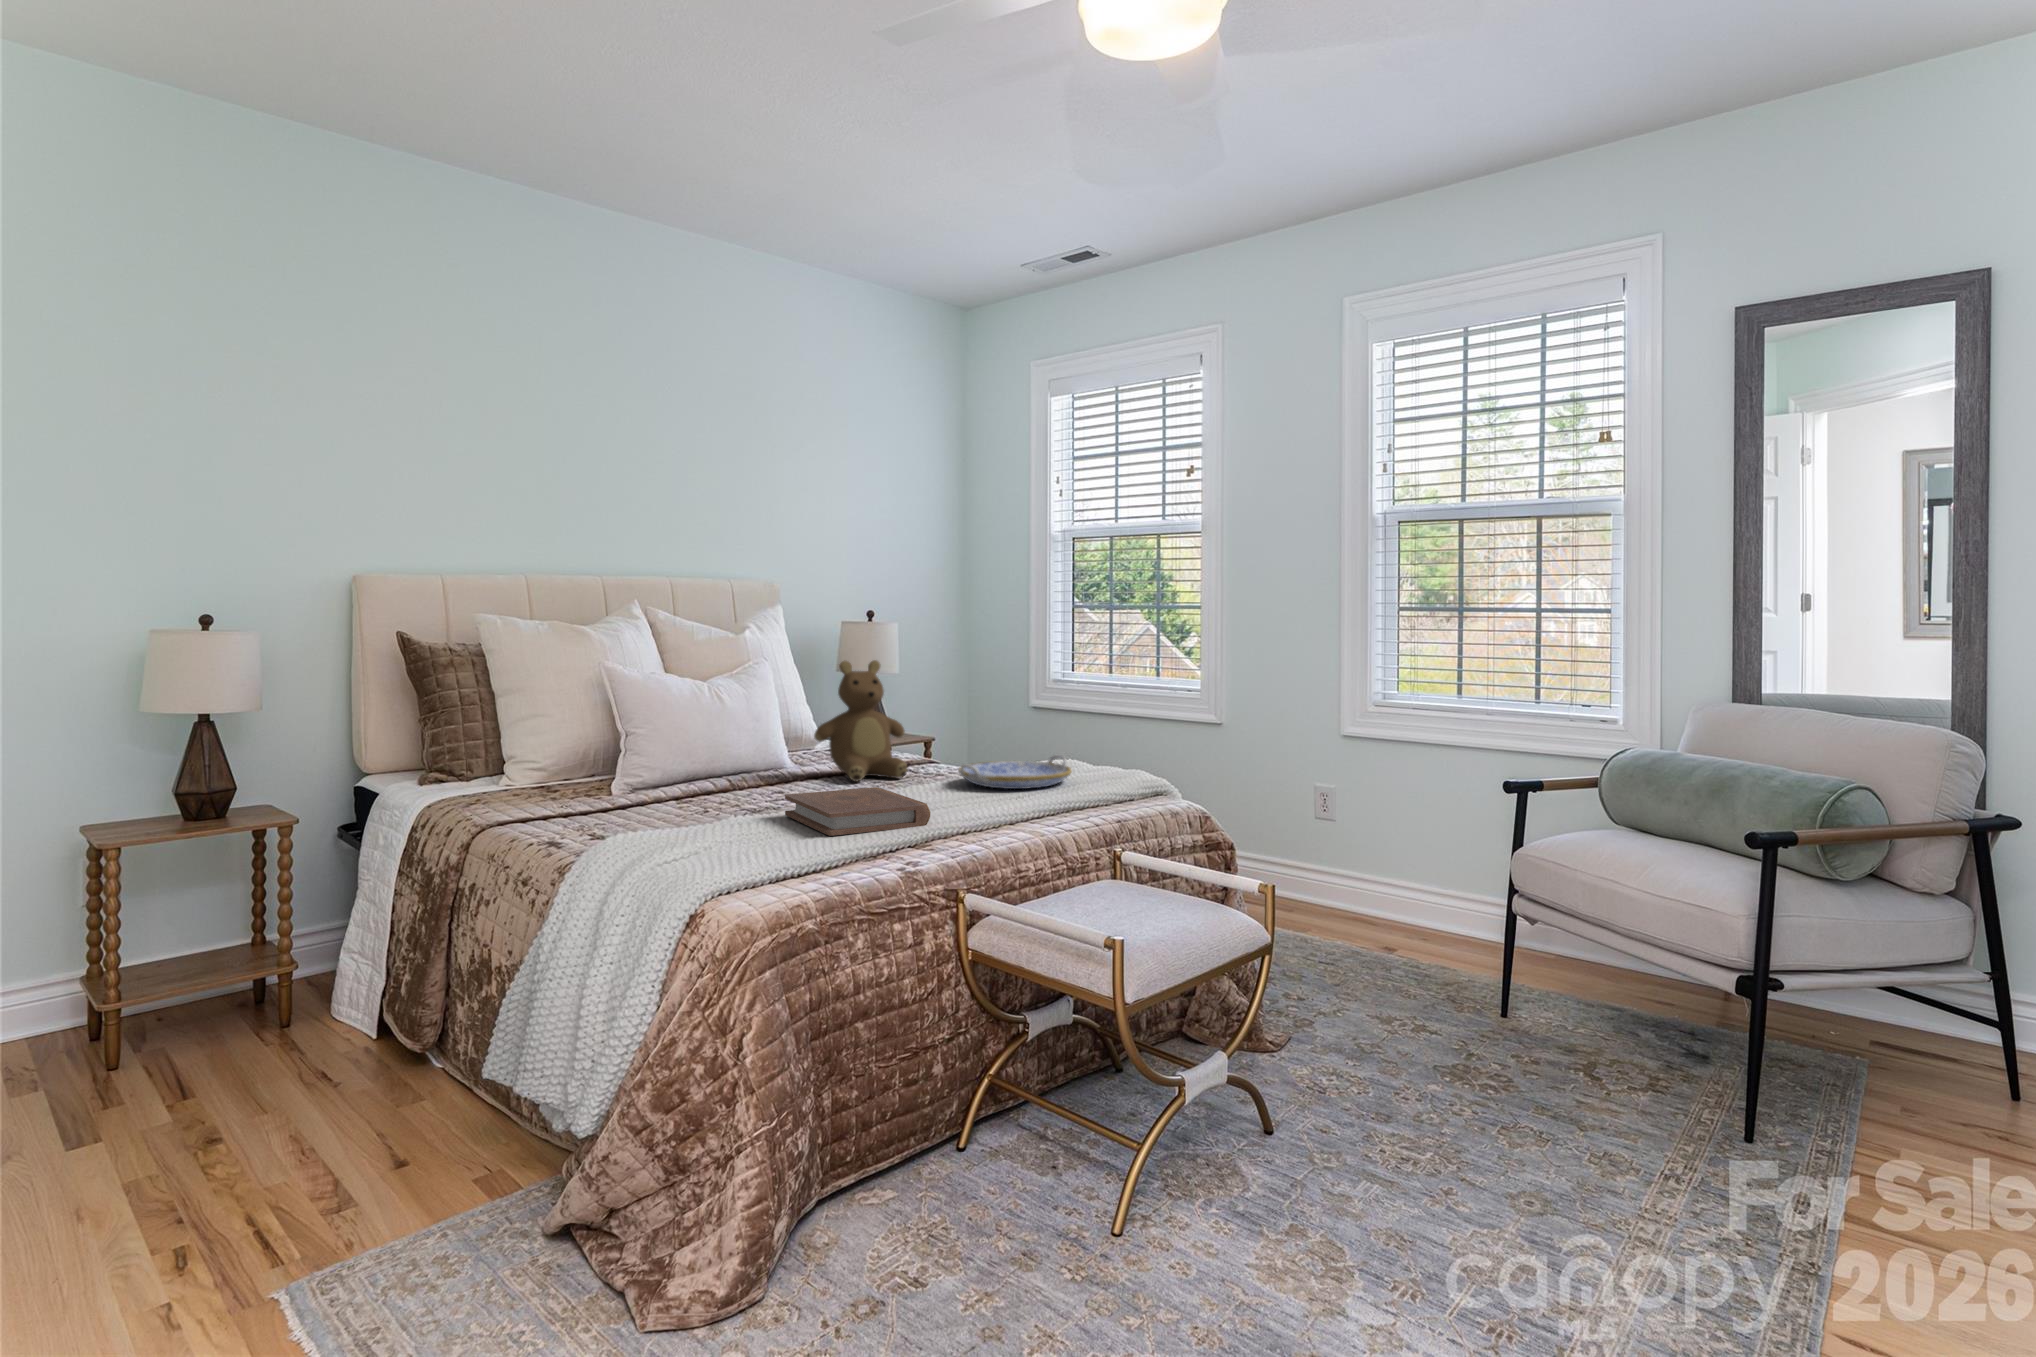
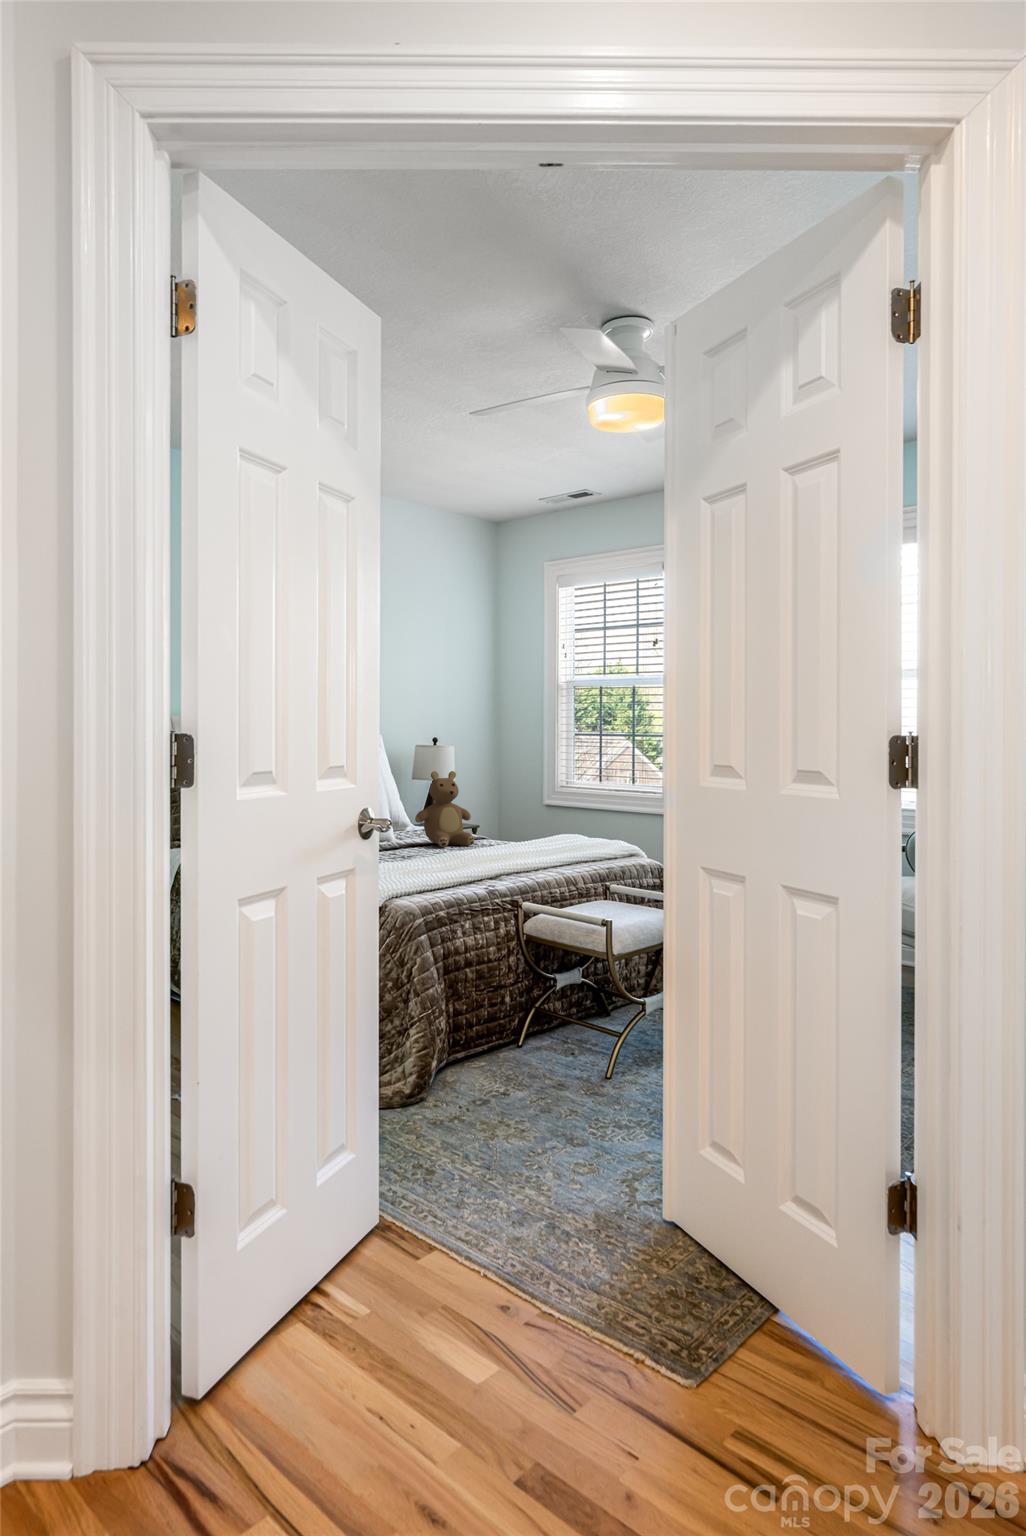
serving tray: present [959,755,1072,789] -> none [508,831,579,850]
book: present [785,787,930,836] -> none [410,847,498,871]

